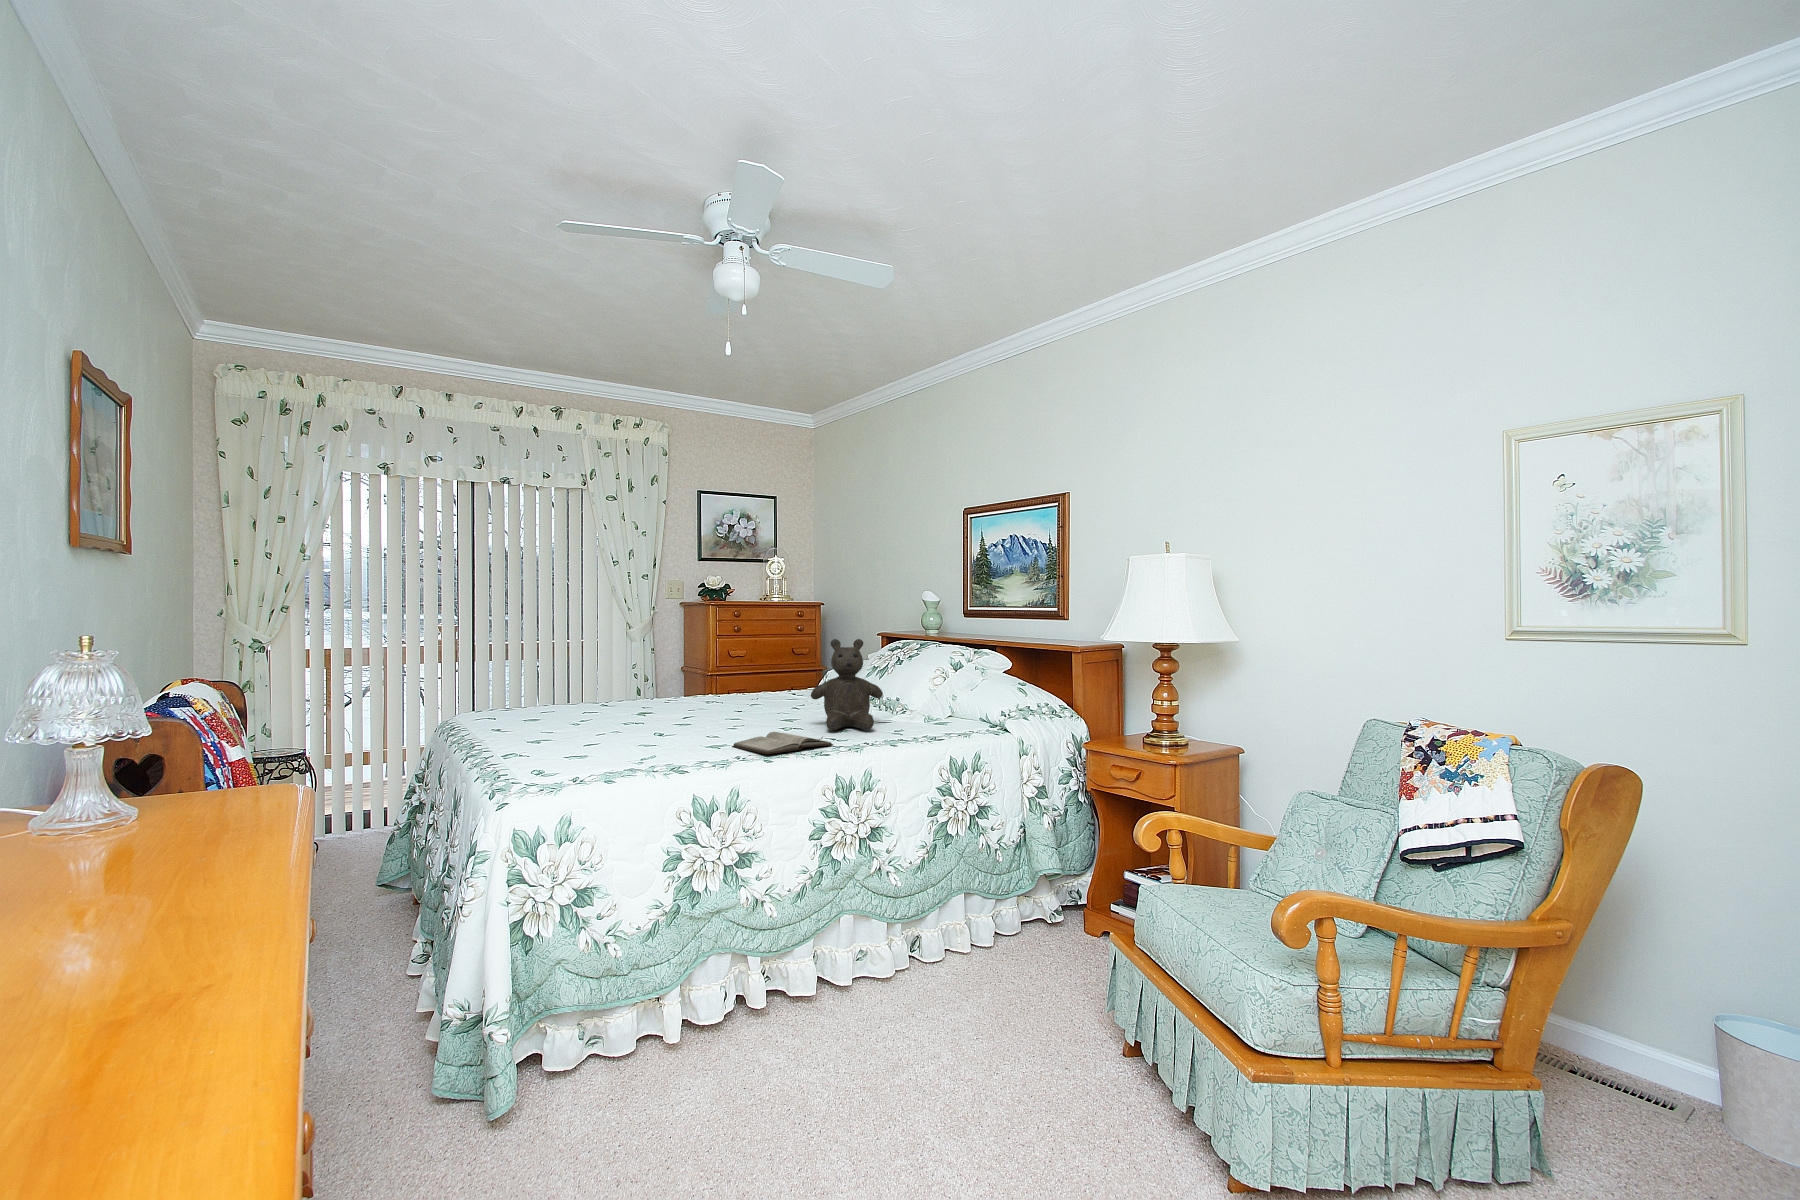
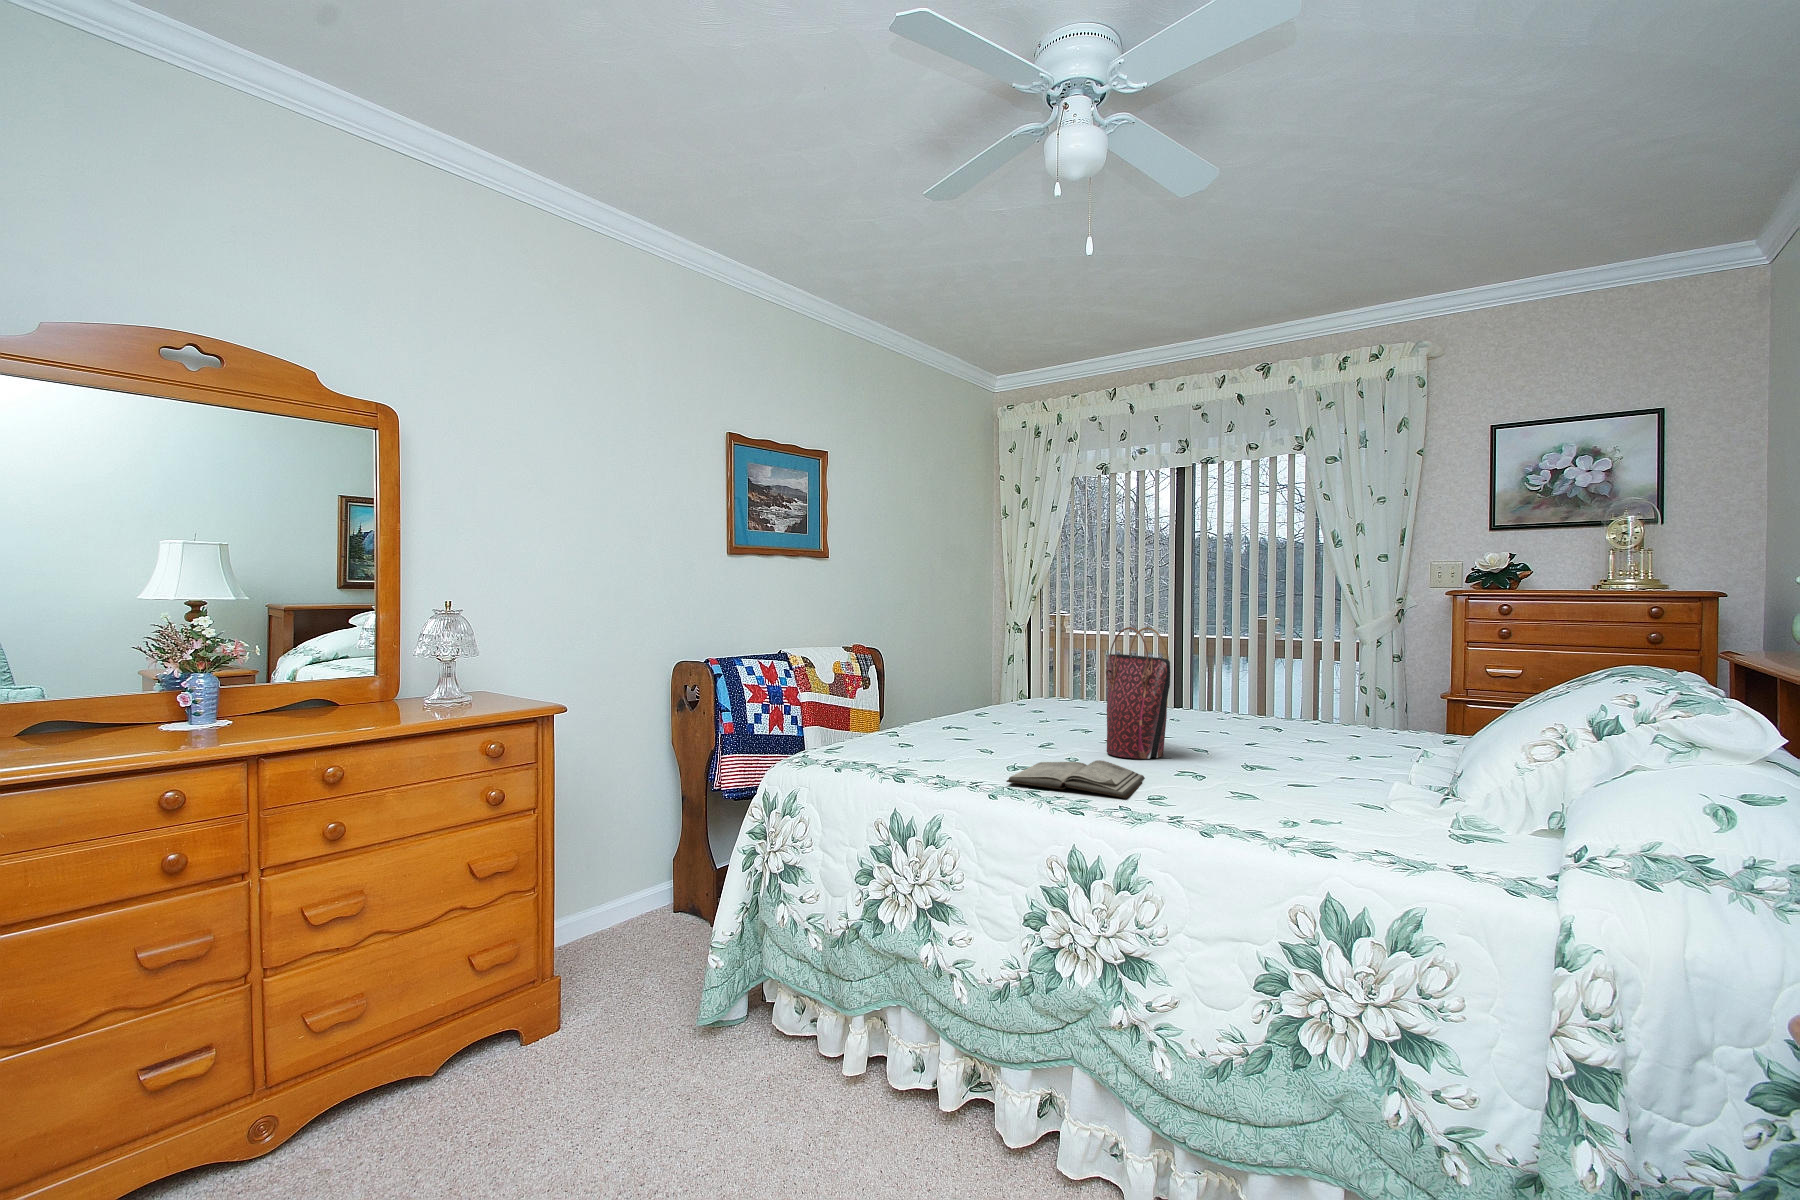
handbag: none [709,639,773,732] -> present [1106,627,1170,759]
teddy bear: present [811,639,883,730] -> none [1203,634,1344,796]

